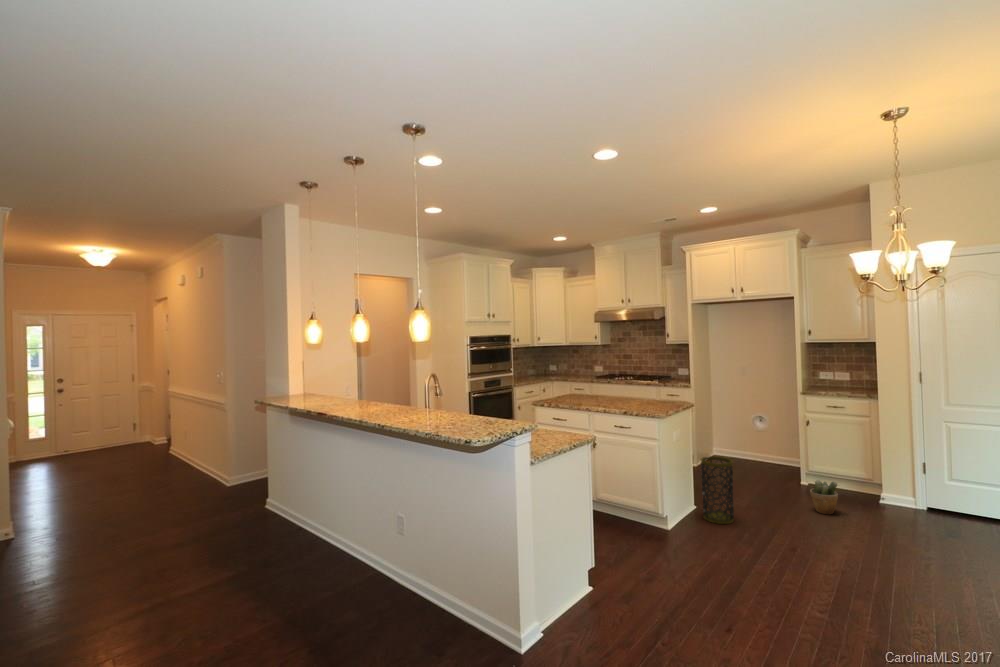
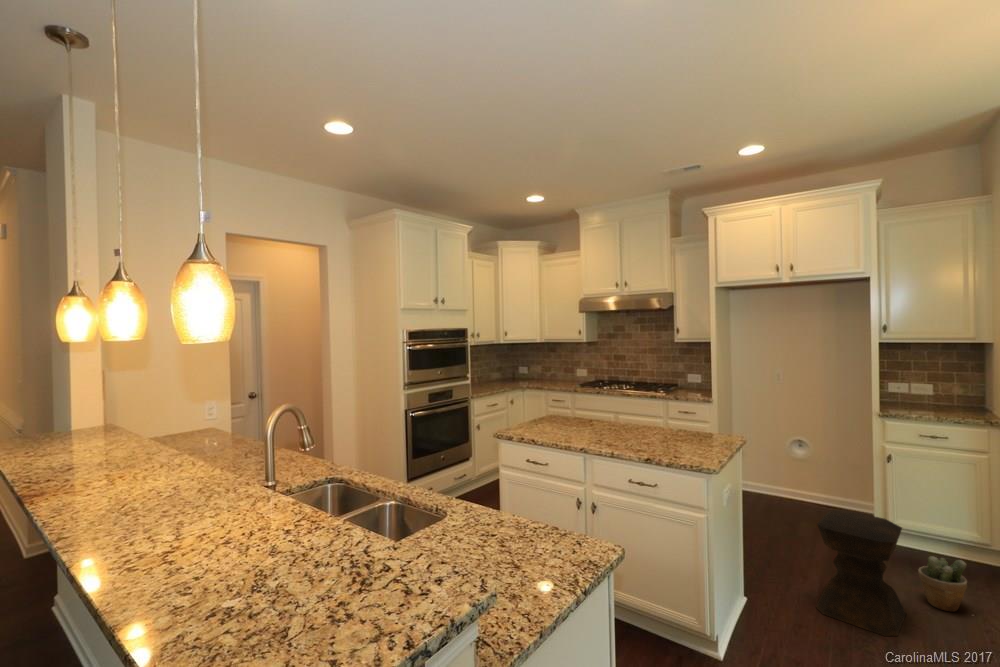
stool: none [740,451,798,524] -> present [816,510,906,636]
trash can: present [701,456,734,524] -> none [760,522,815,638]

